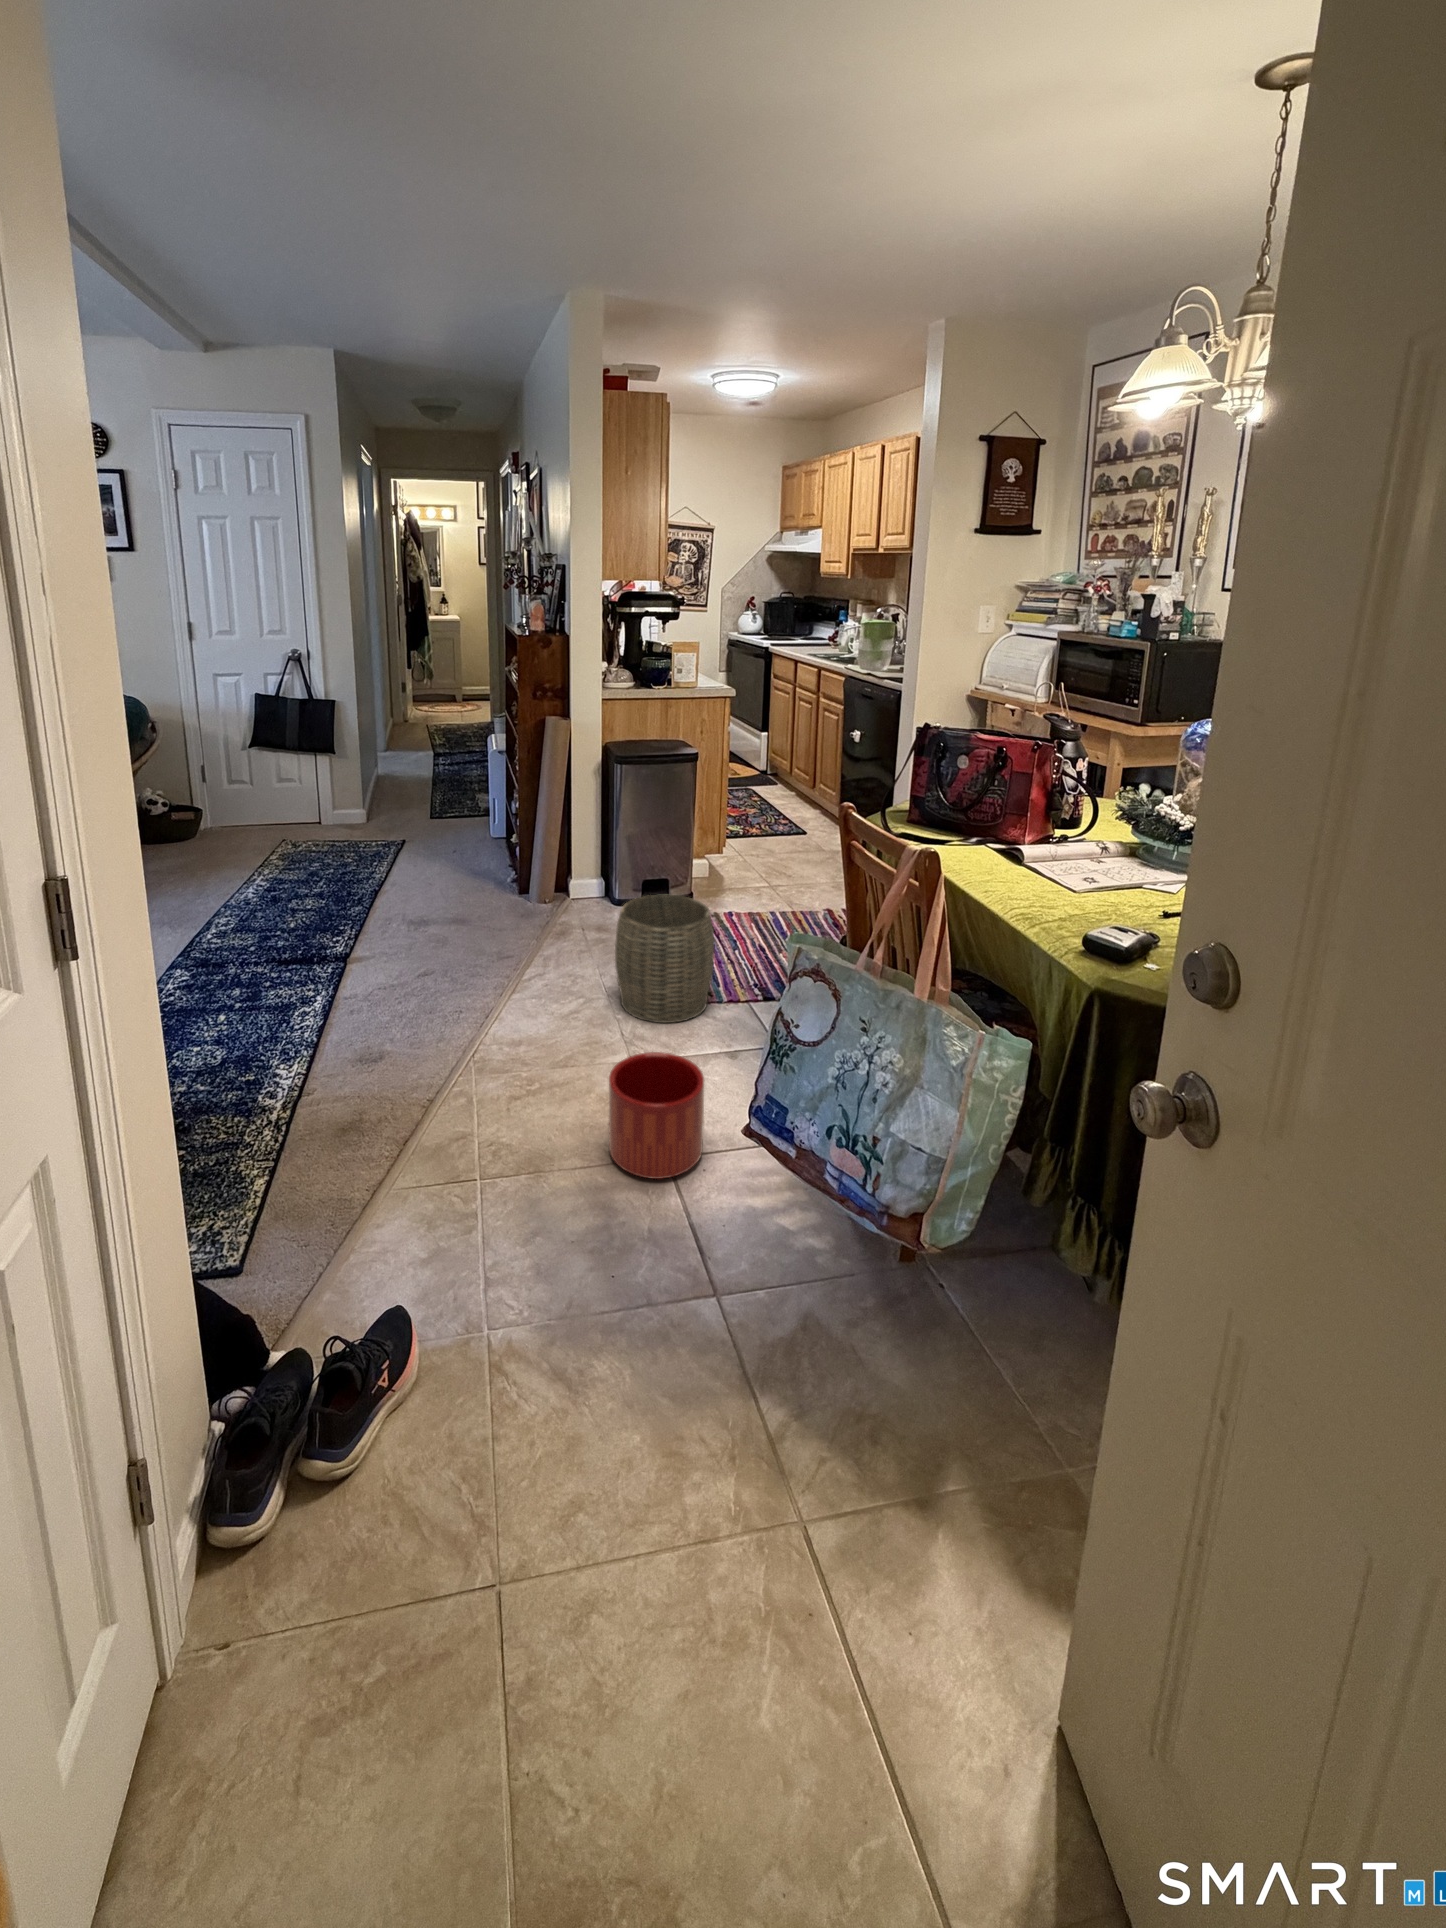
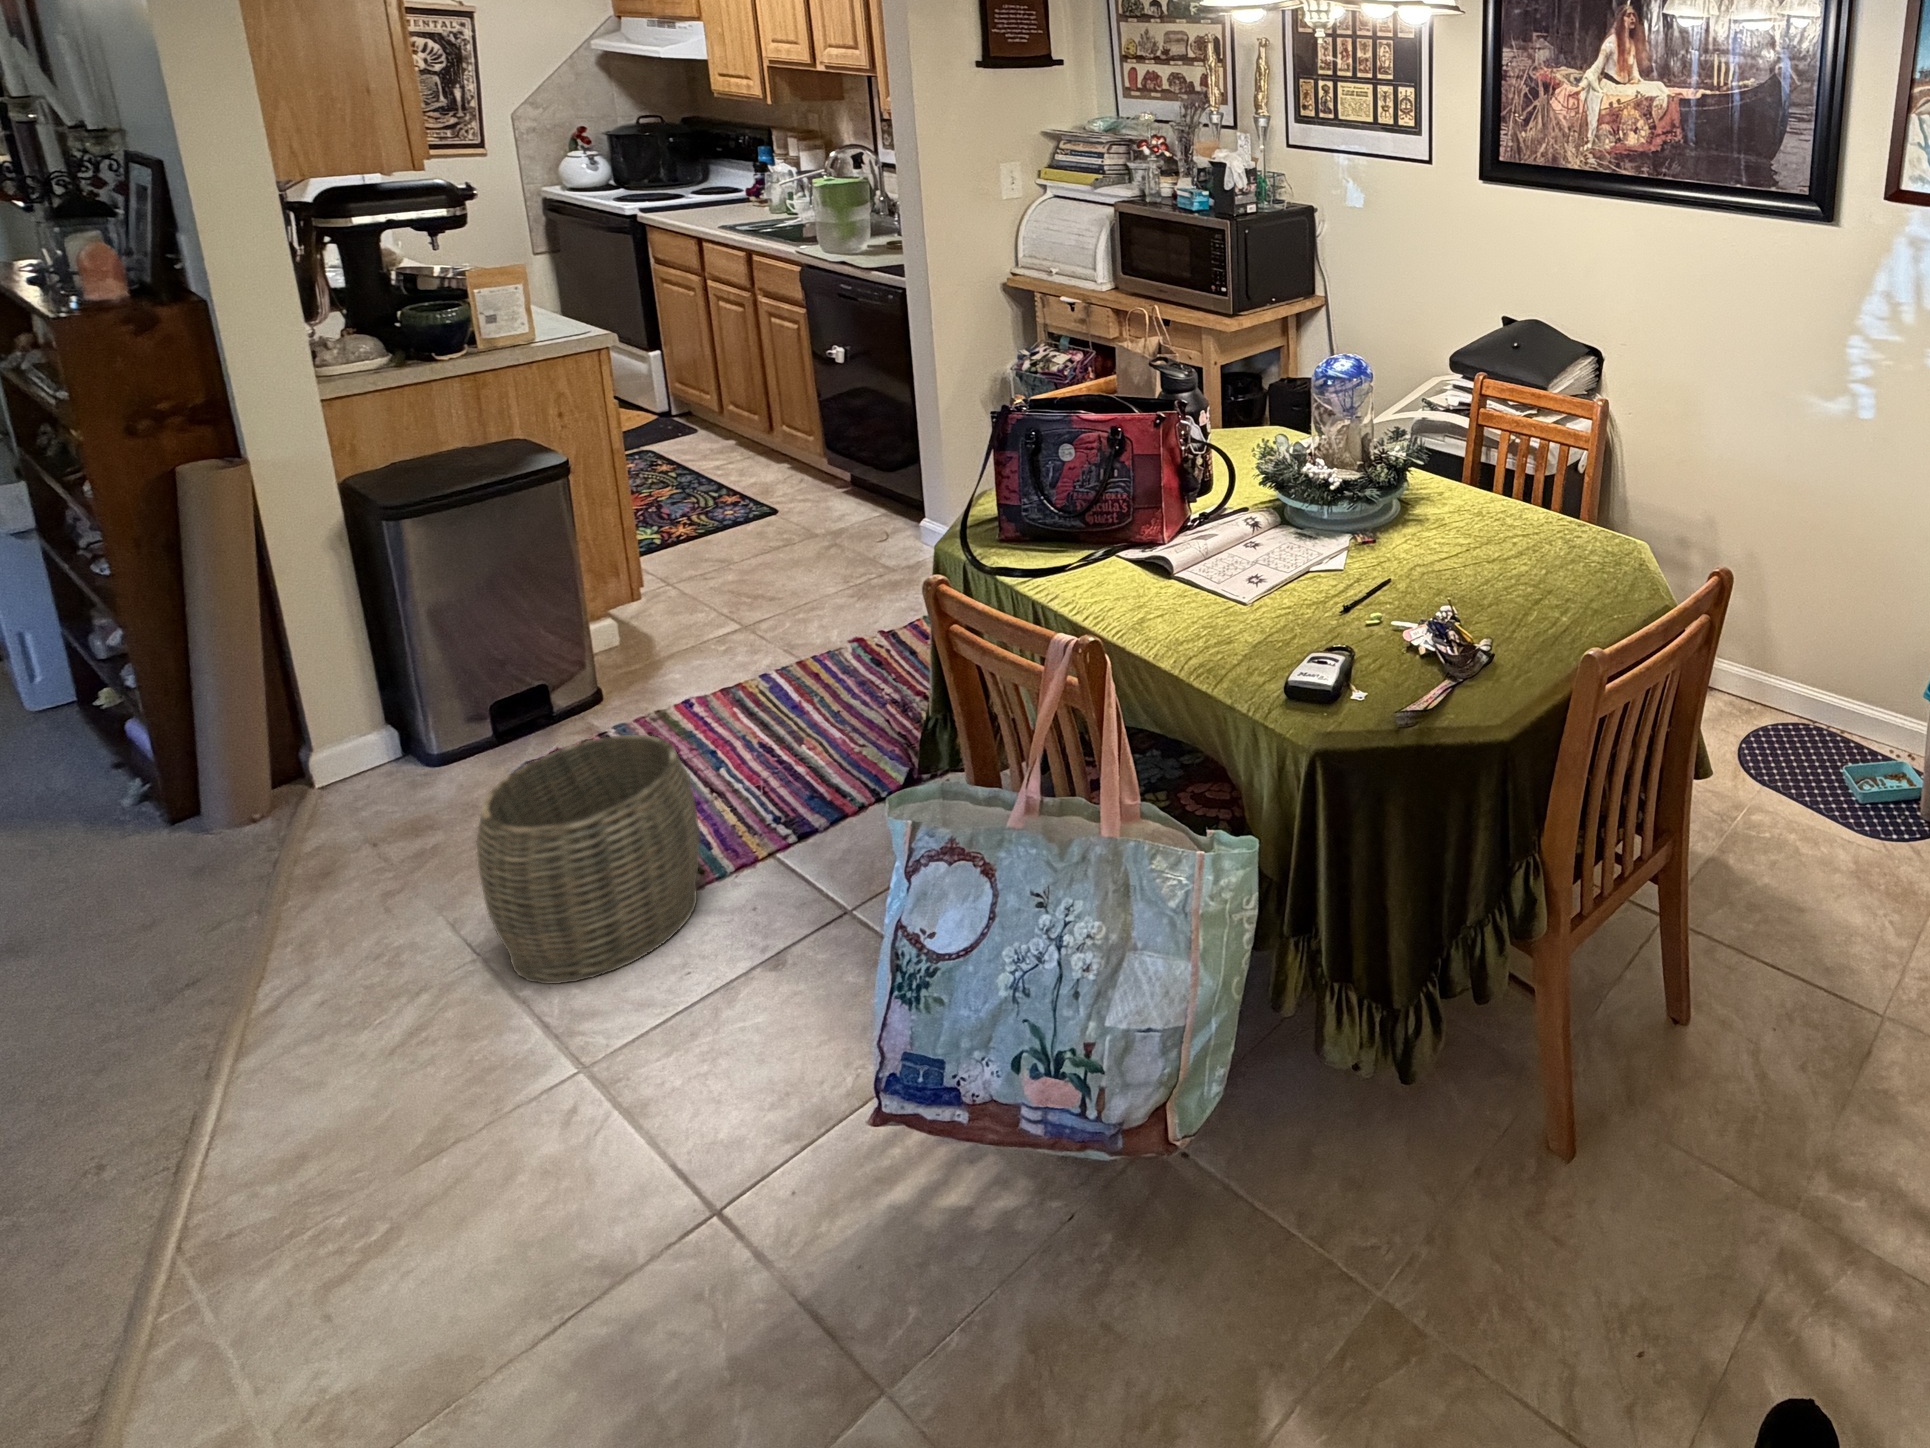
planter: present [609,1052,704,1179] -> none [566,1035,776,1286]

